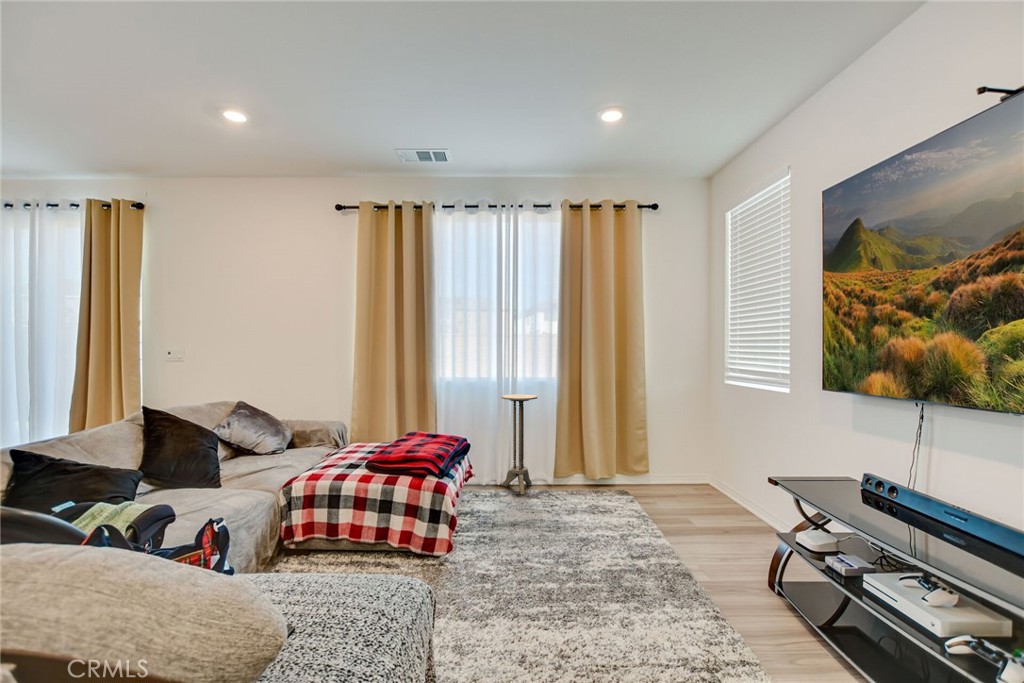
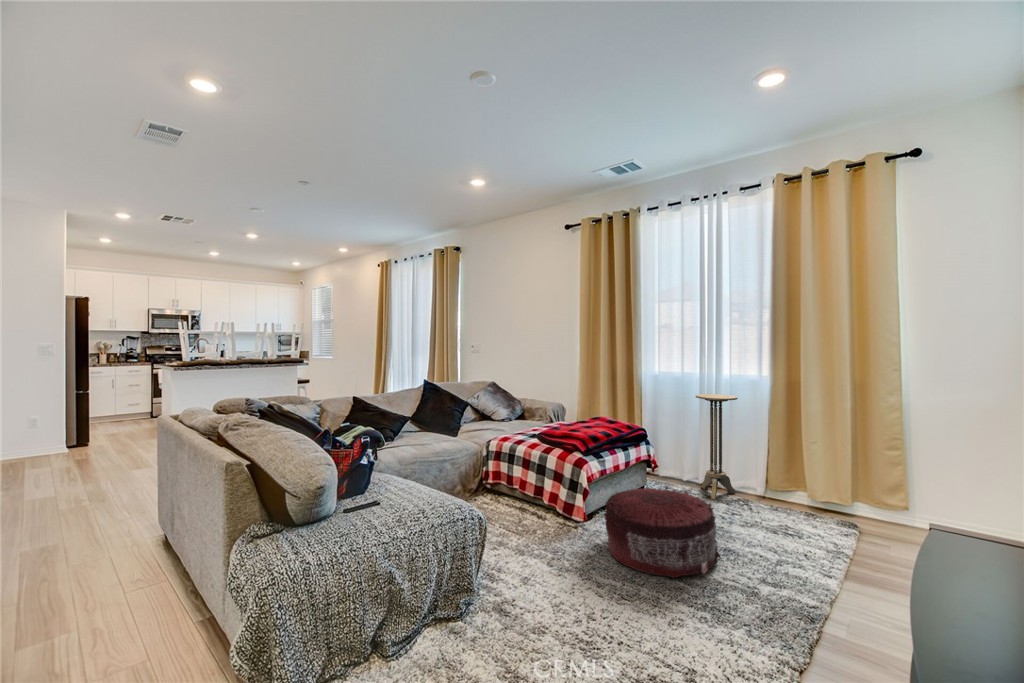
pouf: none [487,493,597,590] -> present [604,487,720,578]

